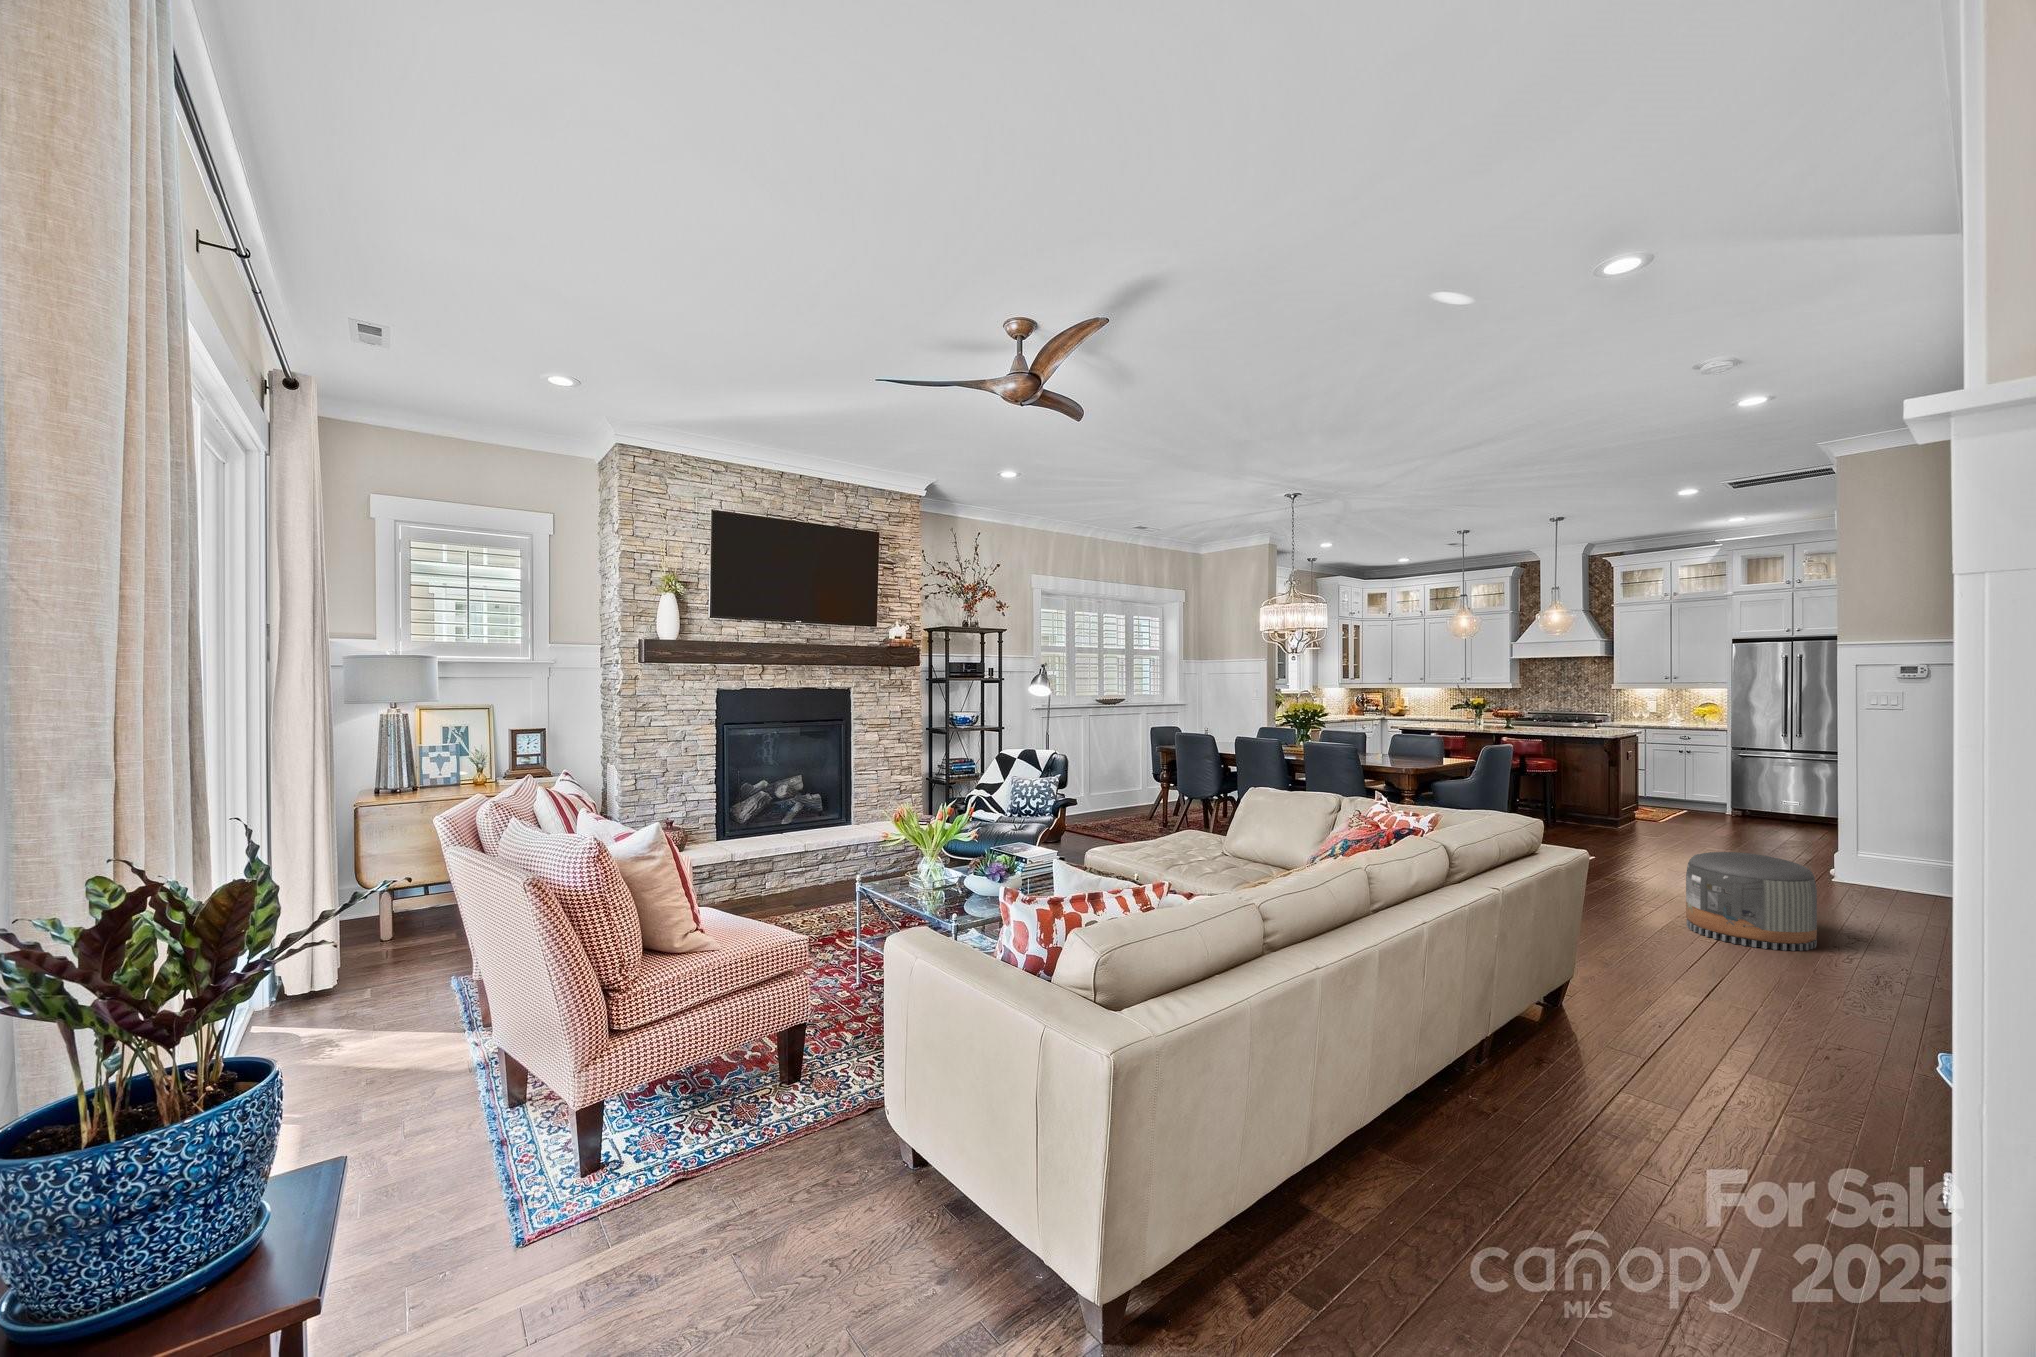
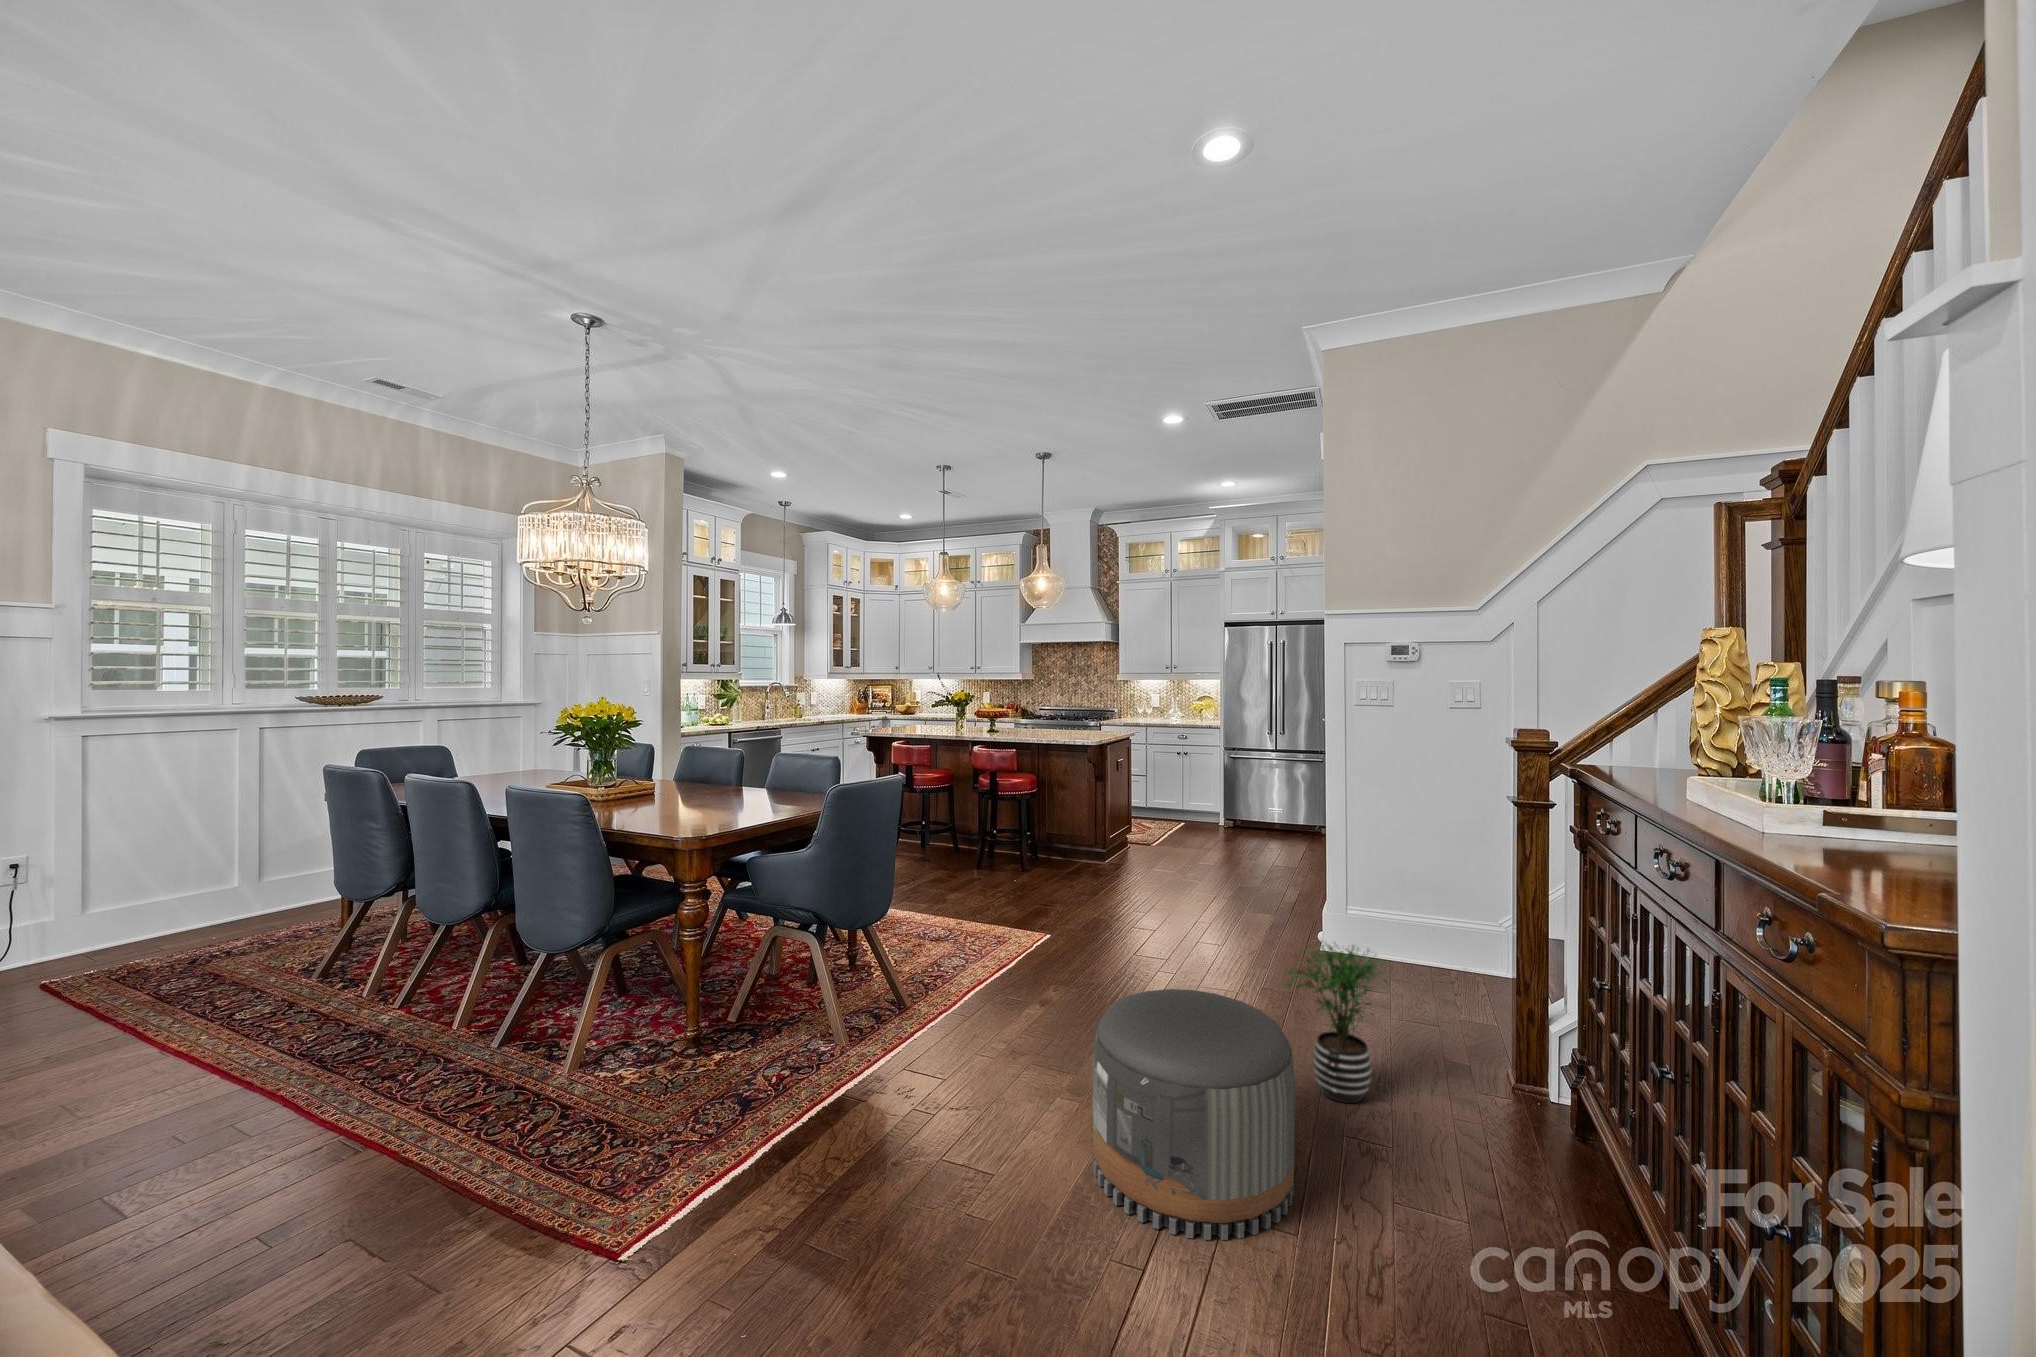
potted plant: none [1806,842,1894,930] -> present [1287,943,1387,1103]

